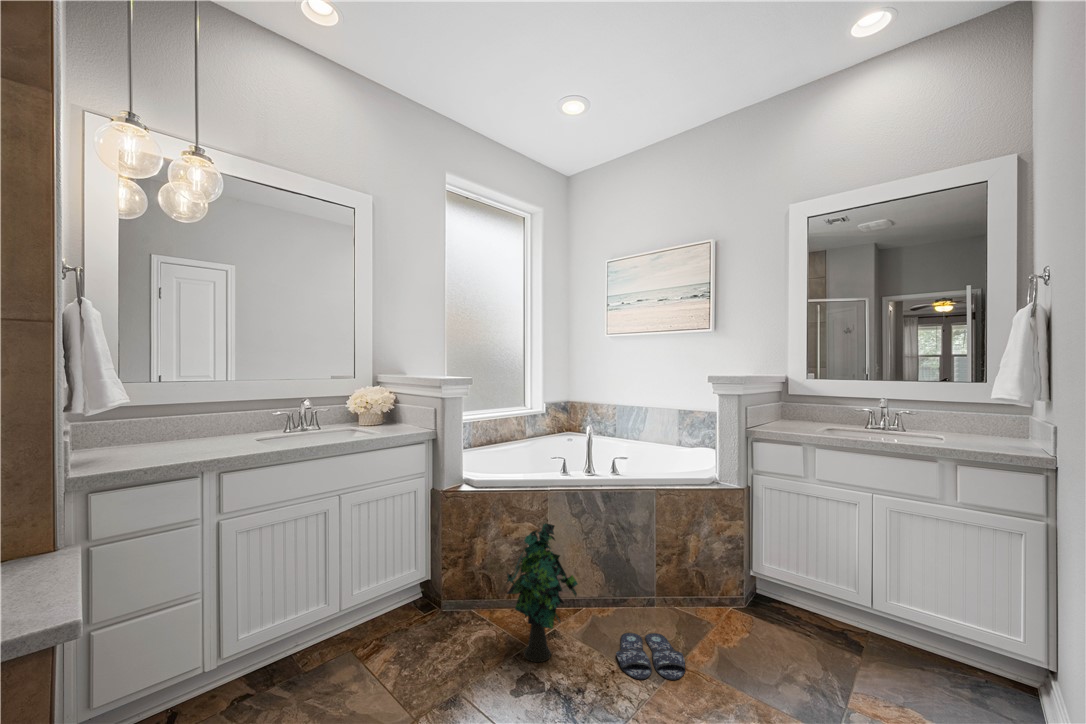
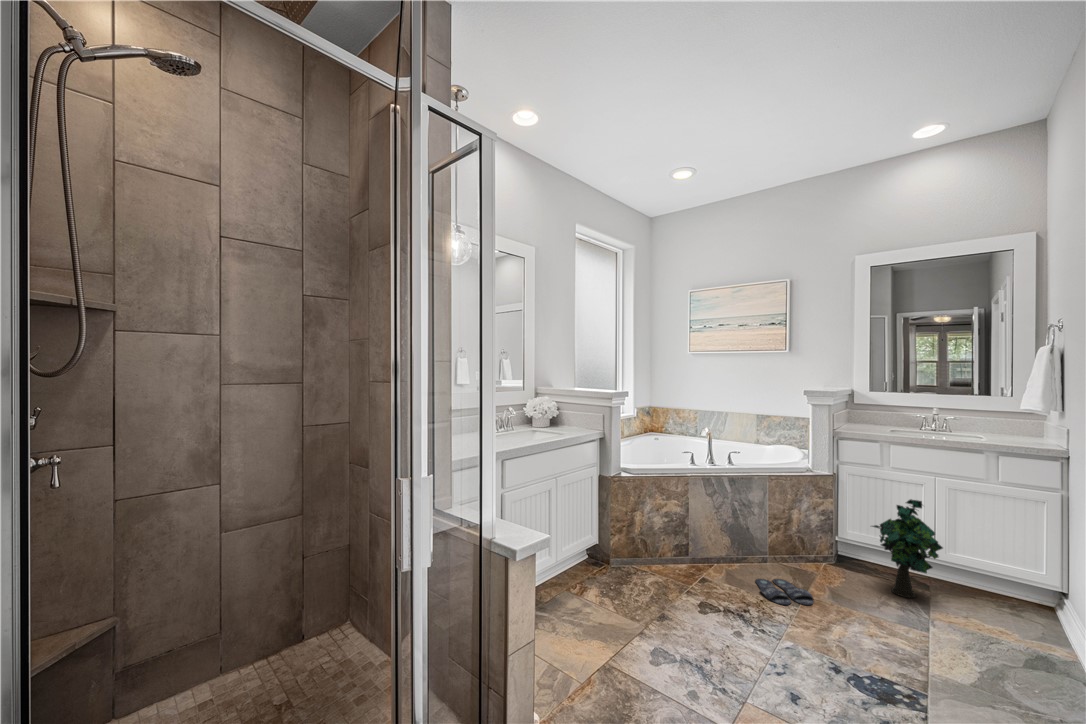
decorative plant: present [506,523,578,662] -> present [872,499,943,598]

